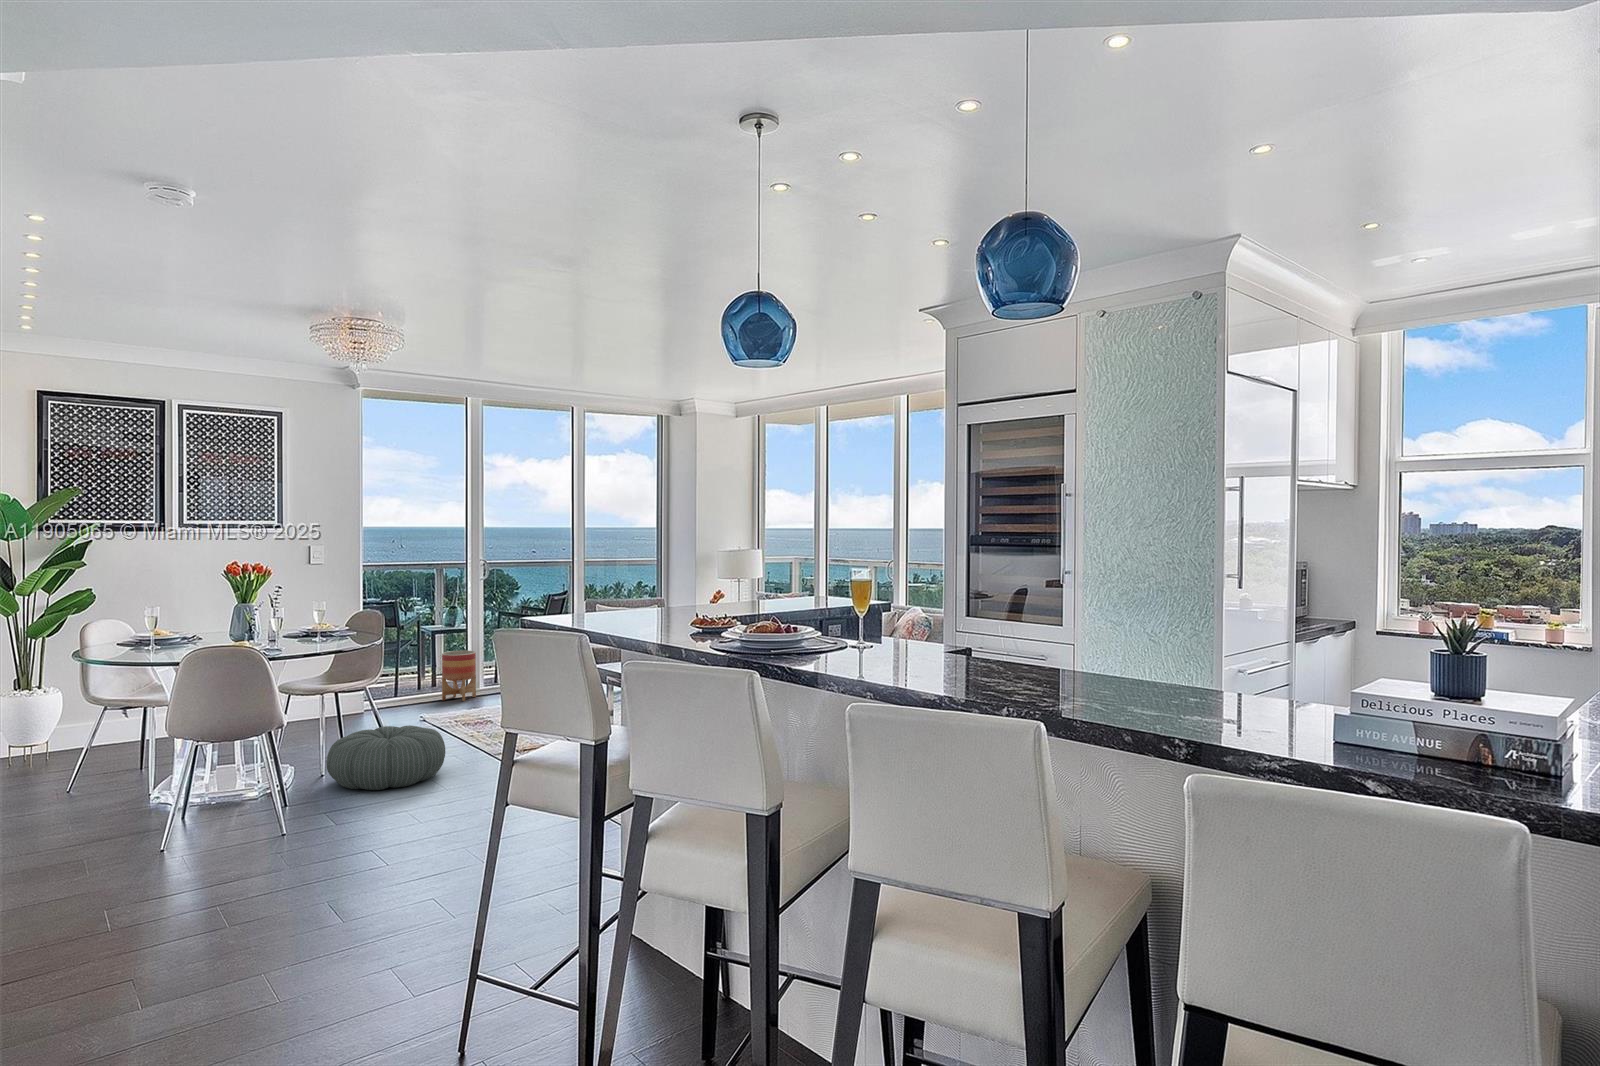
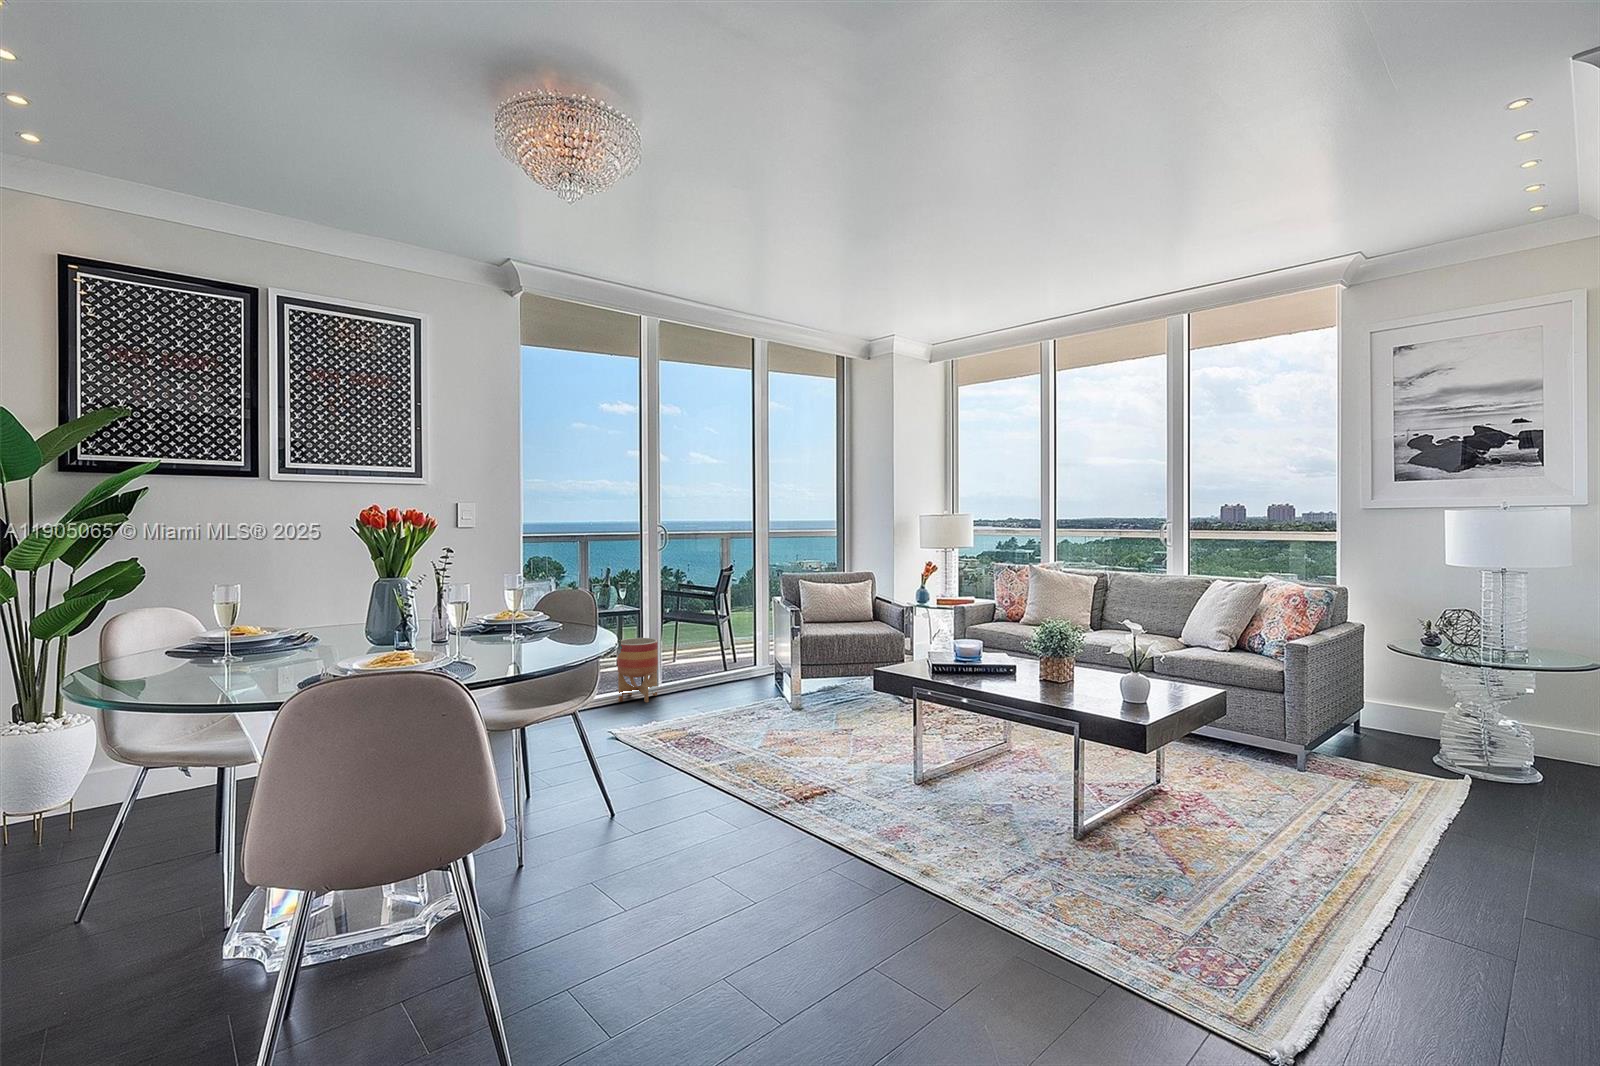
pouf: present [326,725,445,790] -> none [543,777,734,914]

